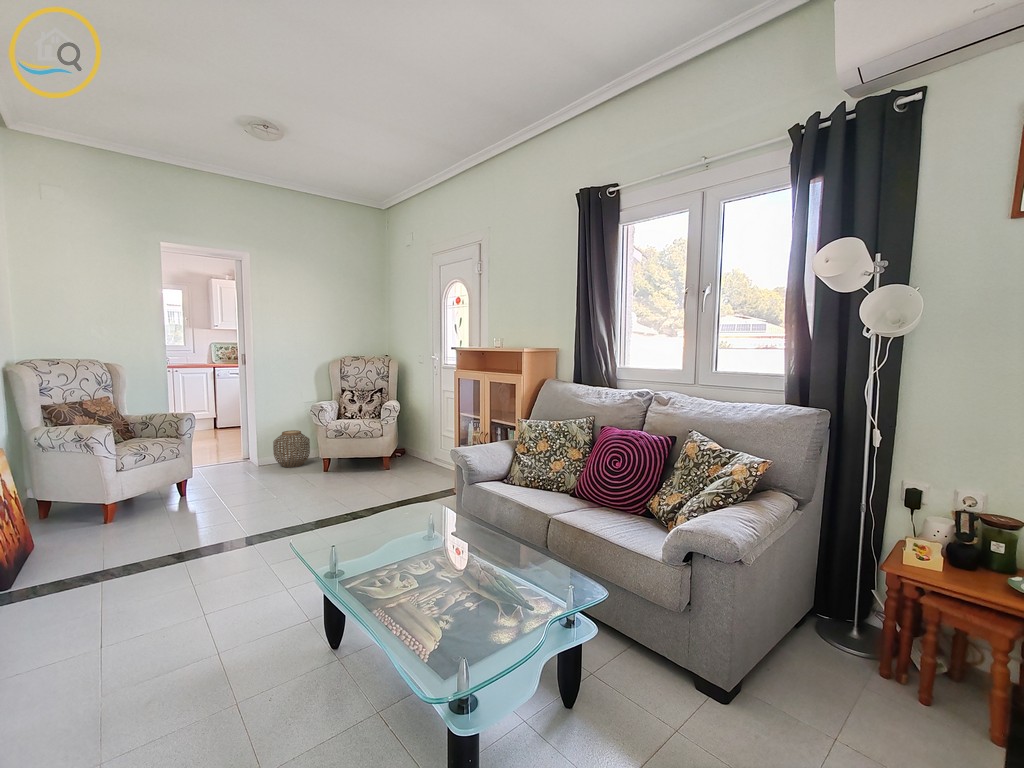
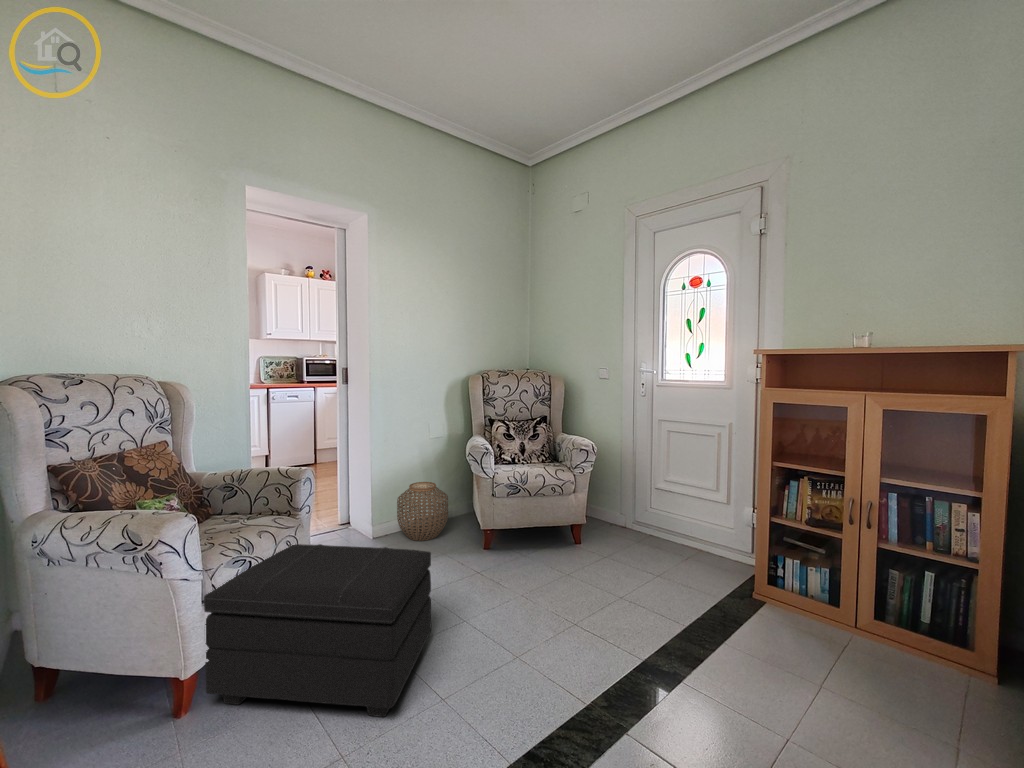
footstool: none [117,452,249,526] -> present [204,544,431,717]

